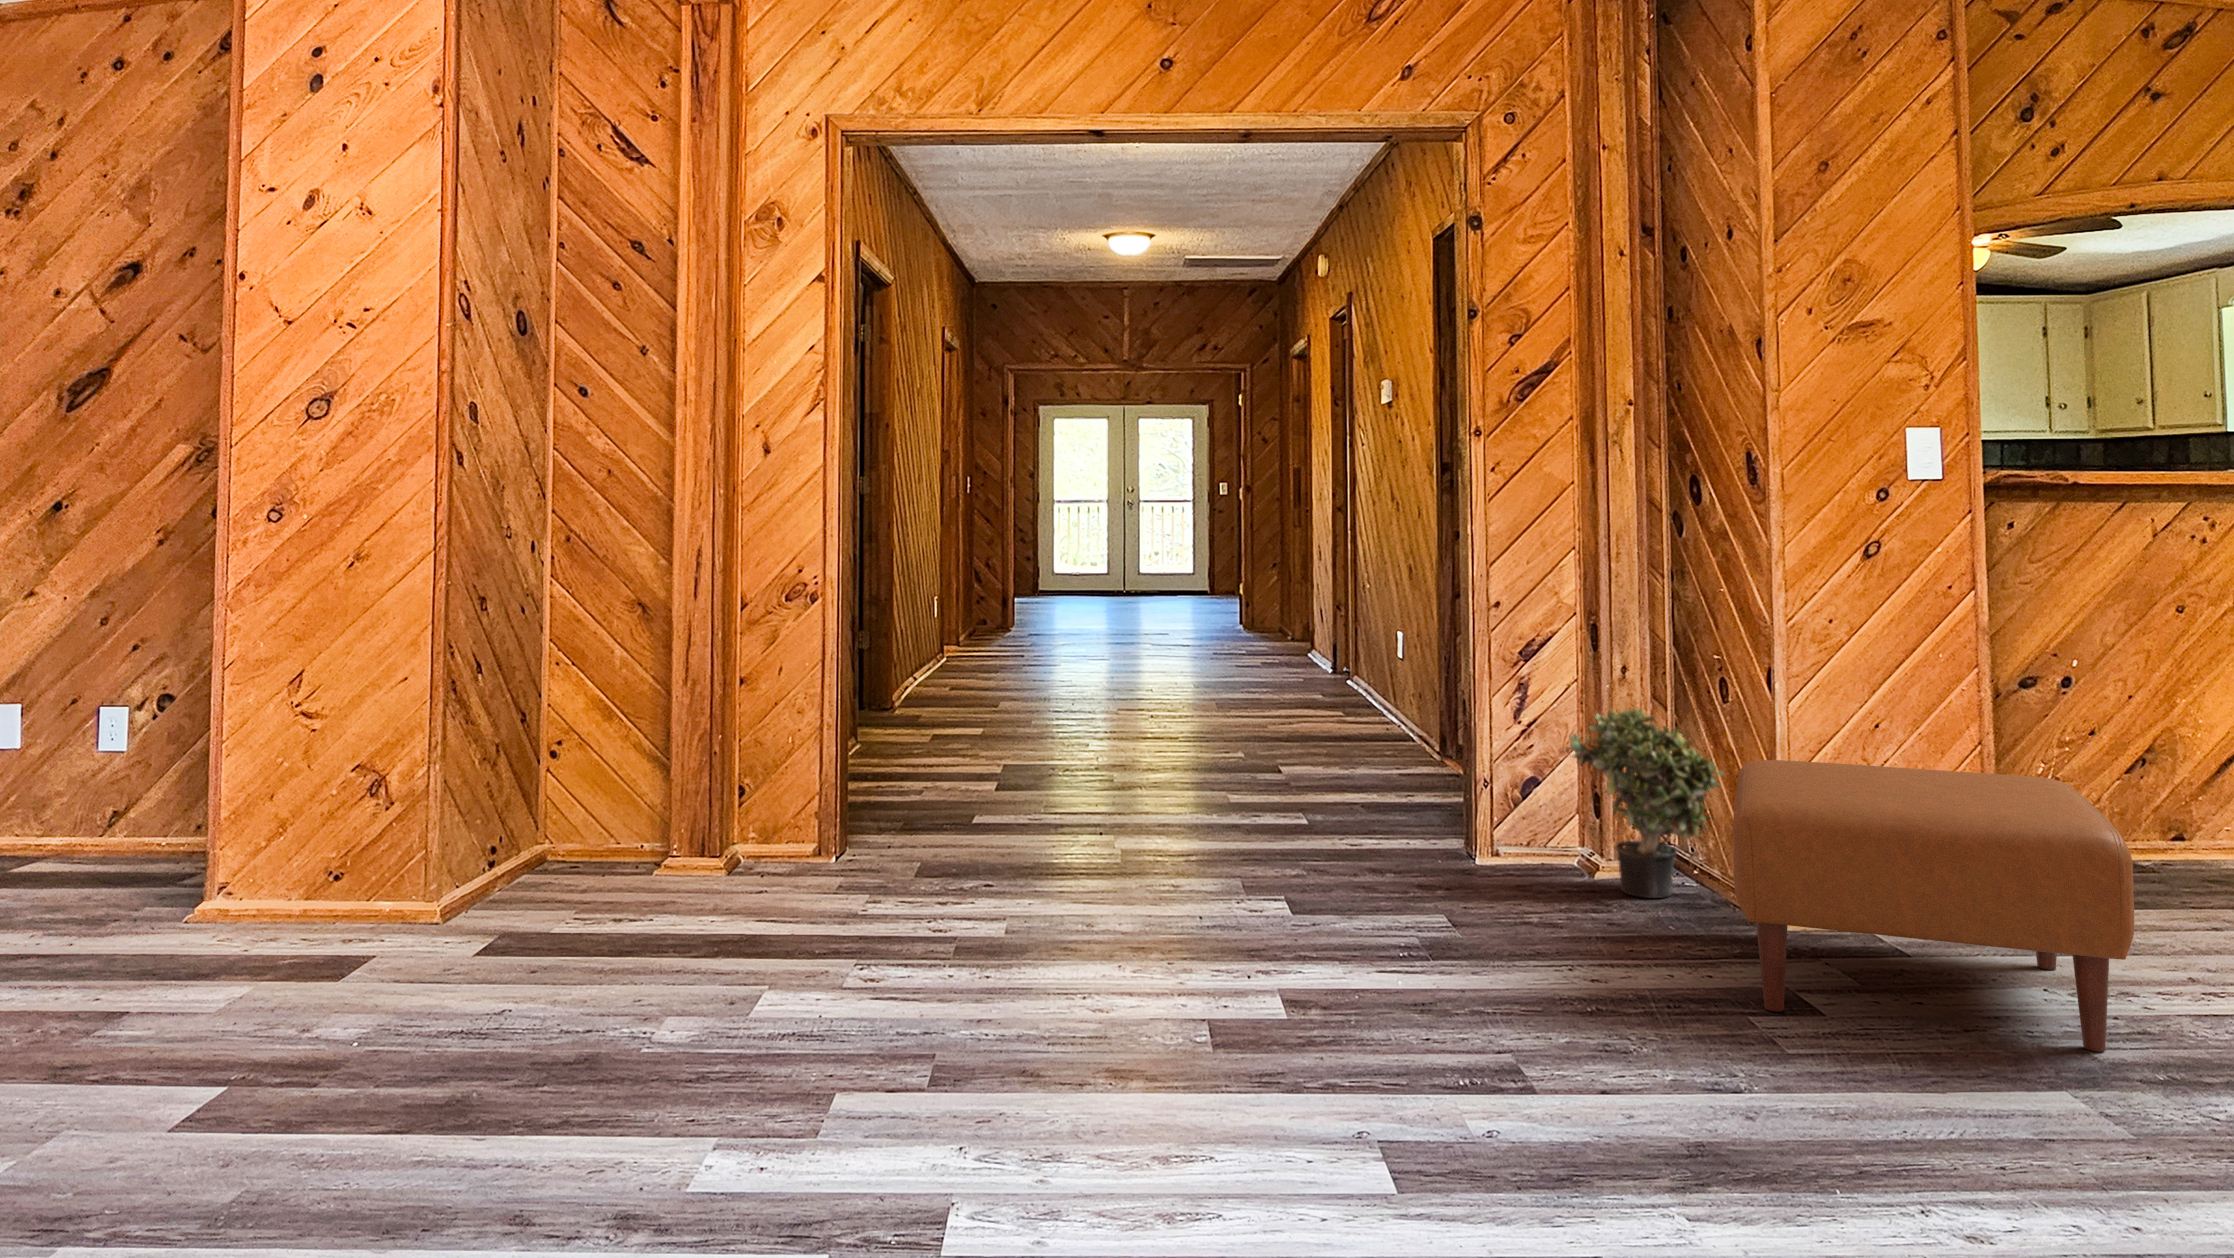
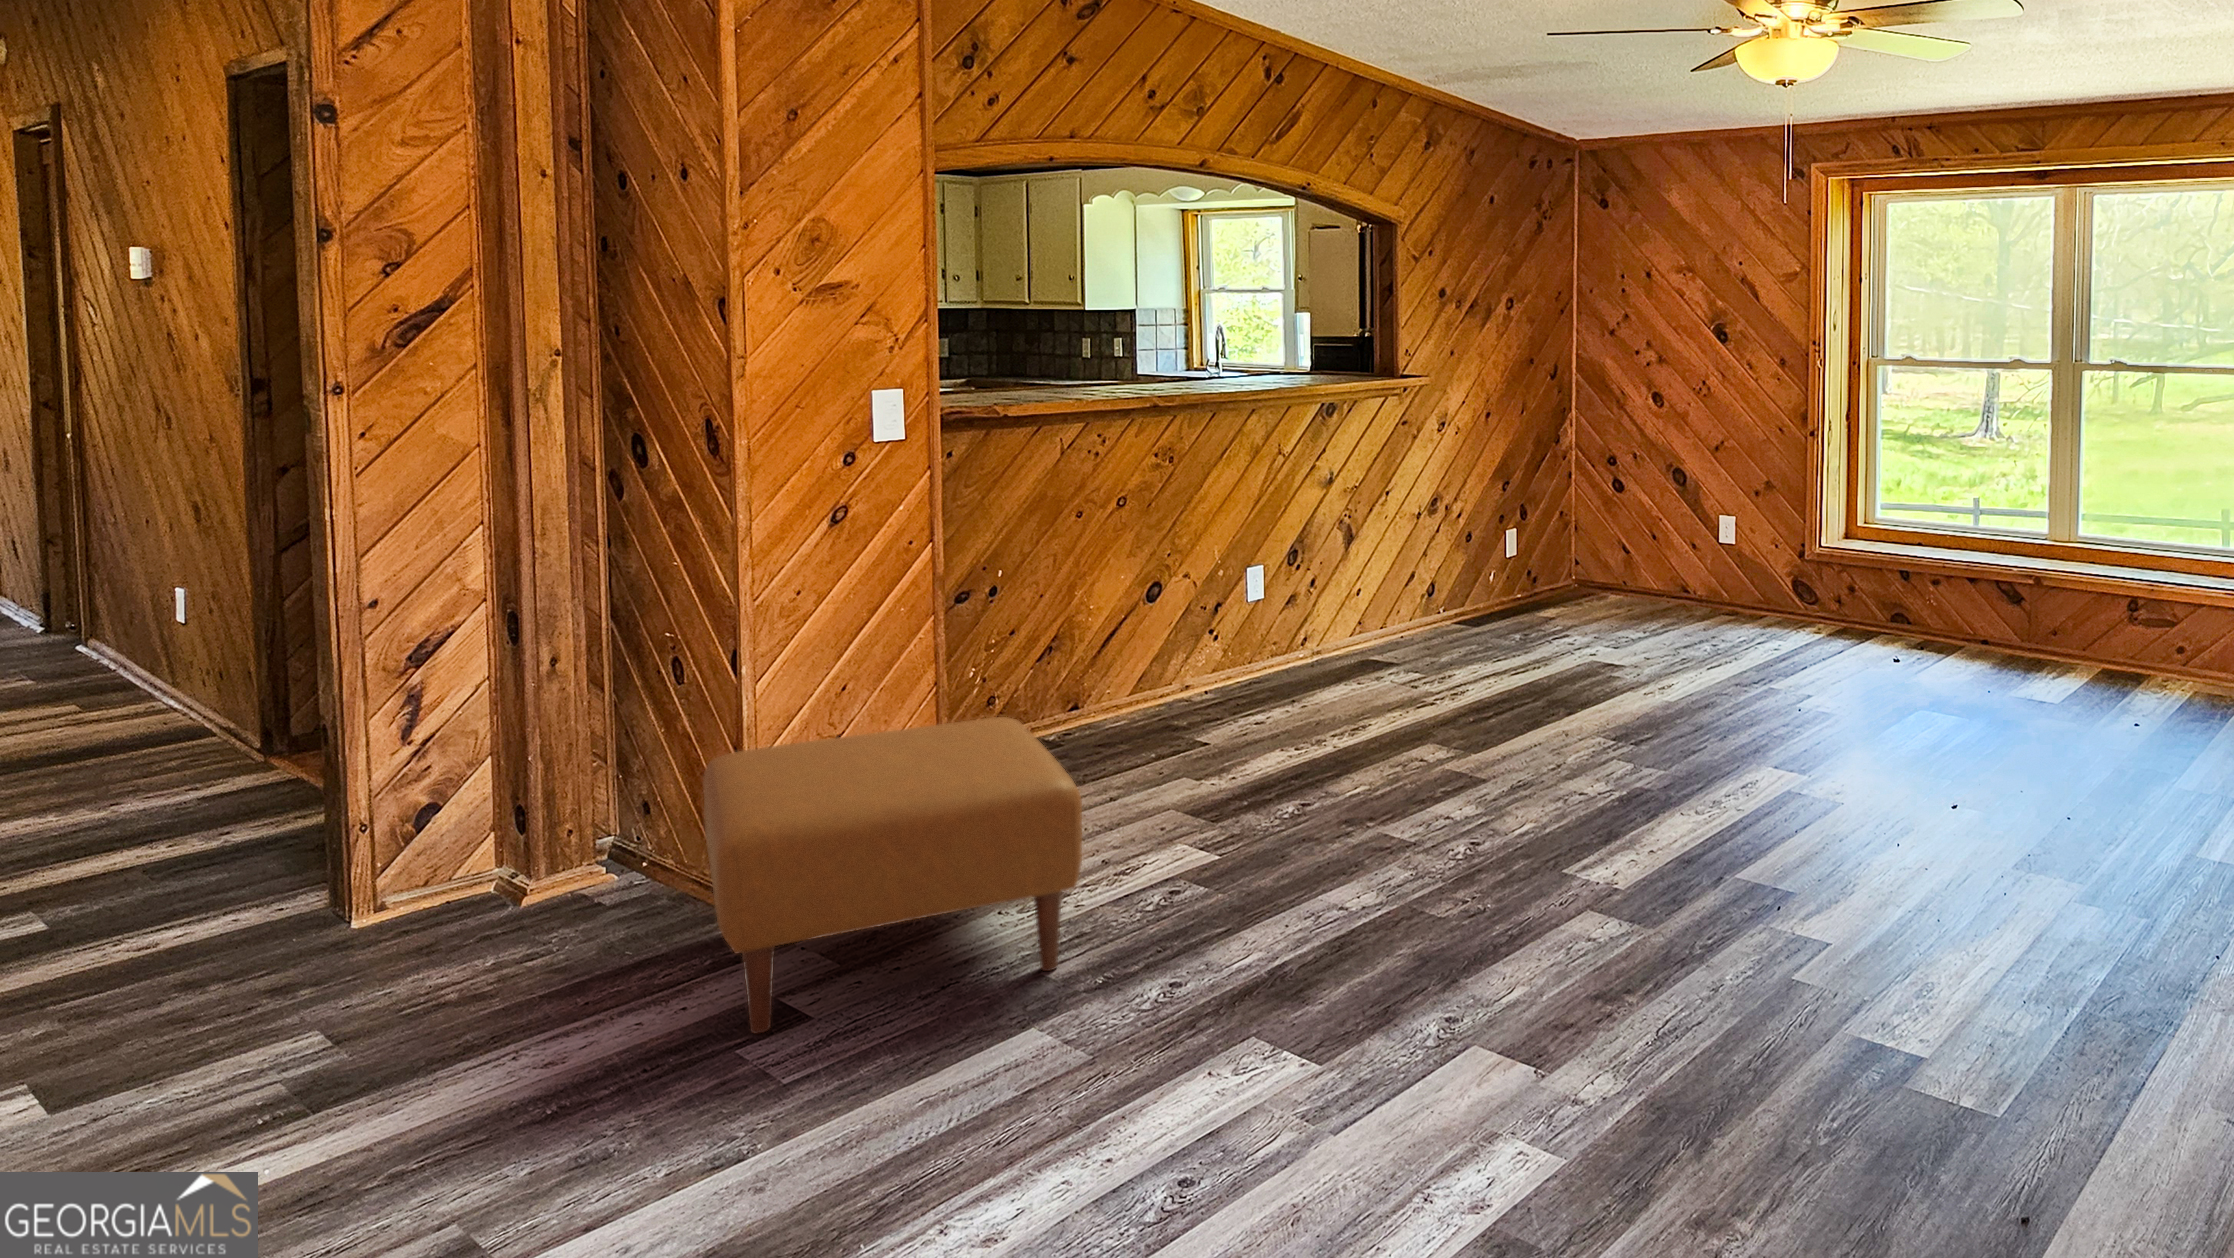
potted plant: present [1566,708,1724,898] -> none [483,709,682,920]

